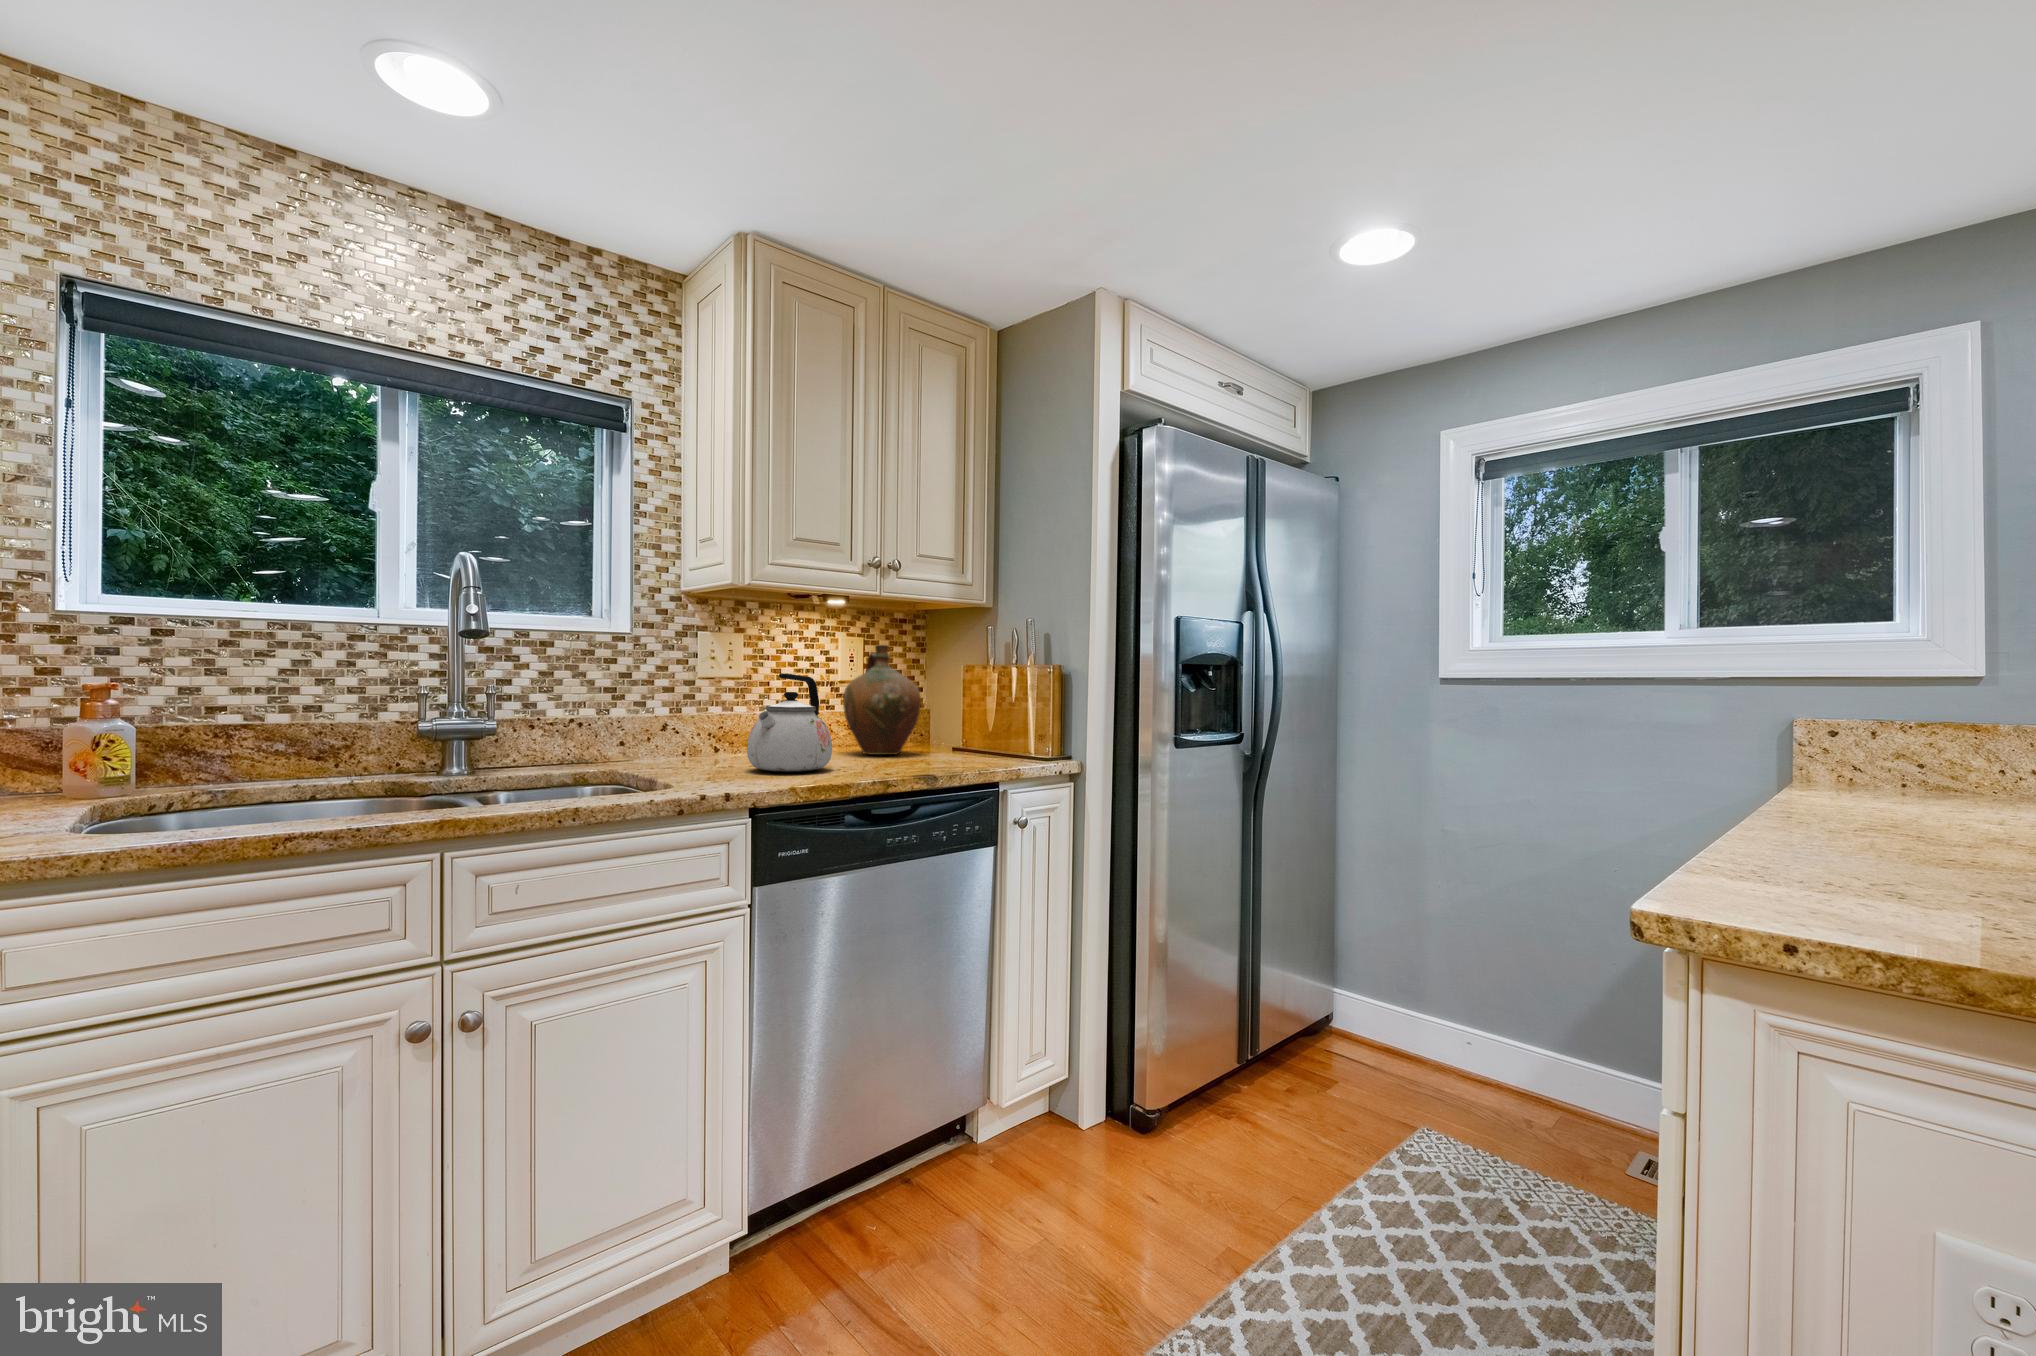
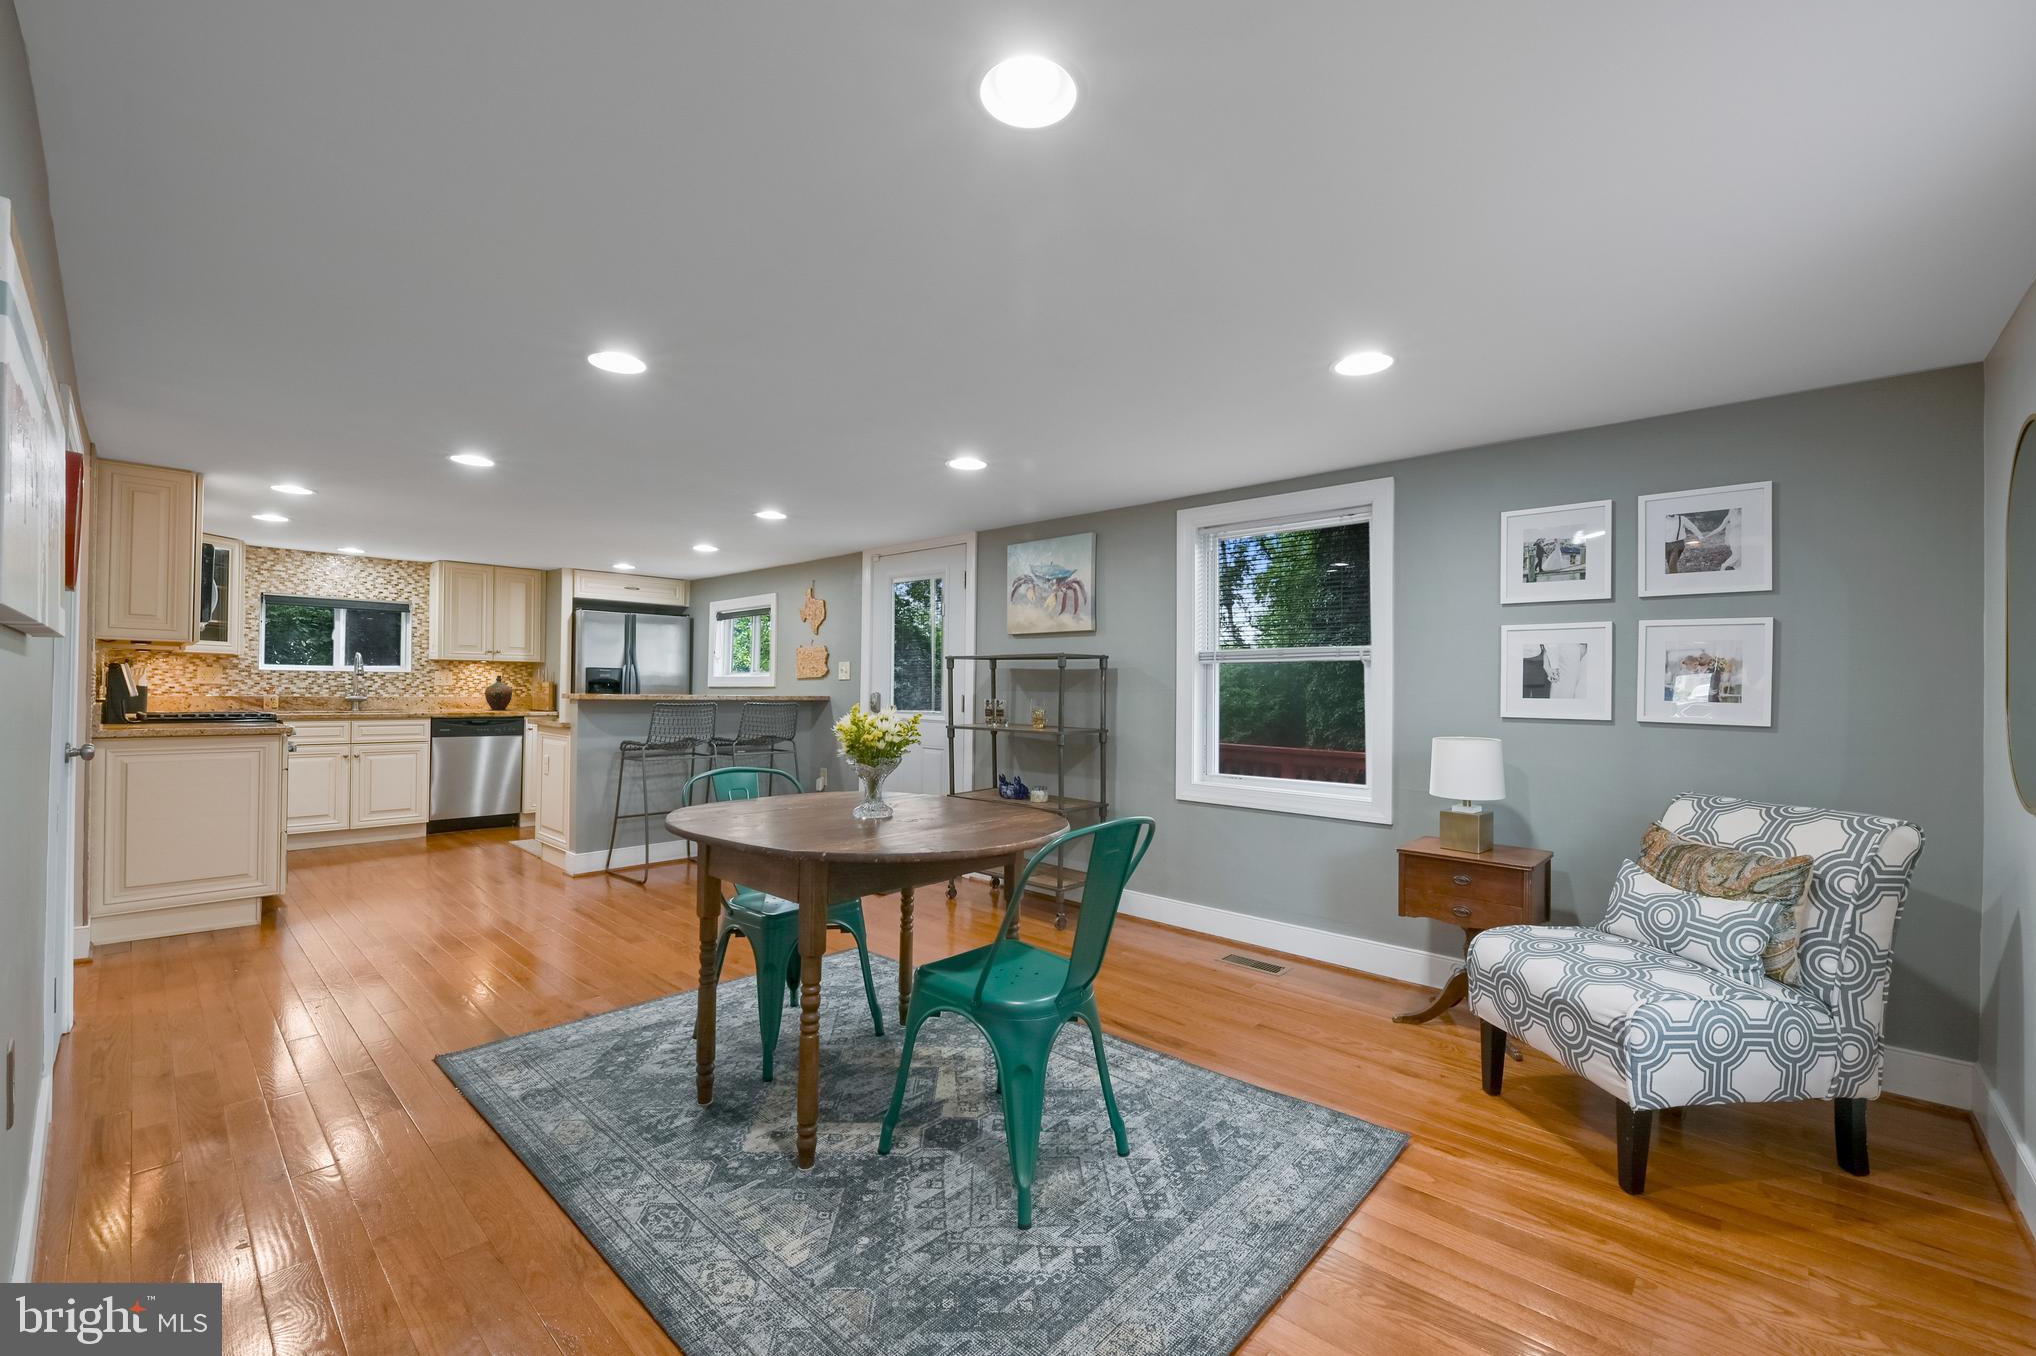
kettle: present [747,673,832,772] -> none [440,685,468,712]

